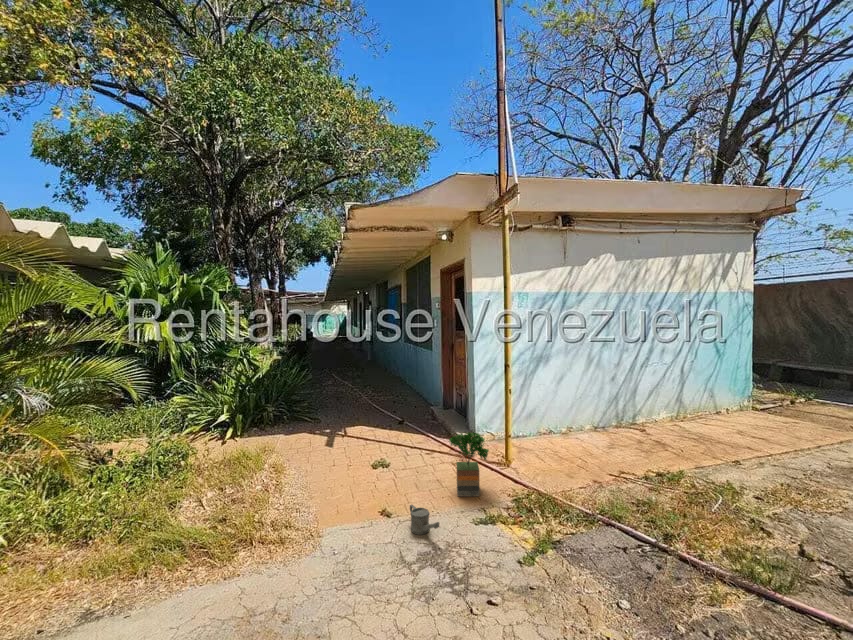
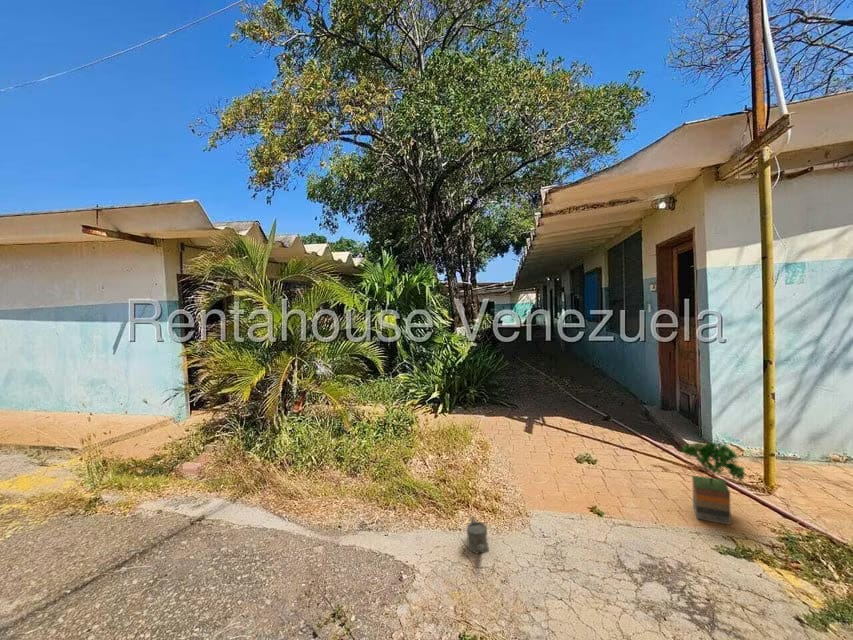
watering can: present [410,505,439,535] -> present [467,516,489,553]

